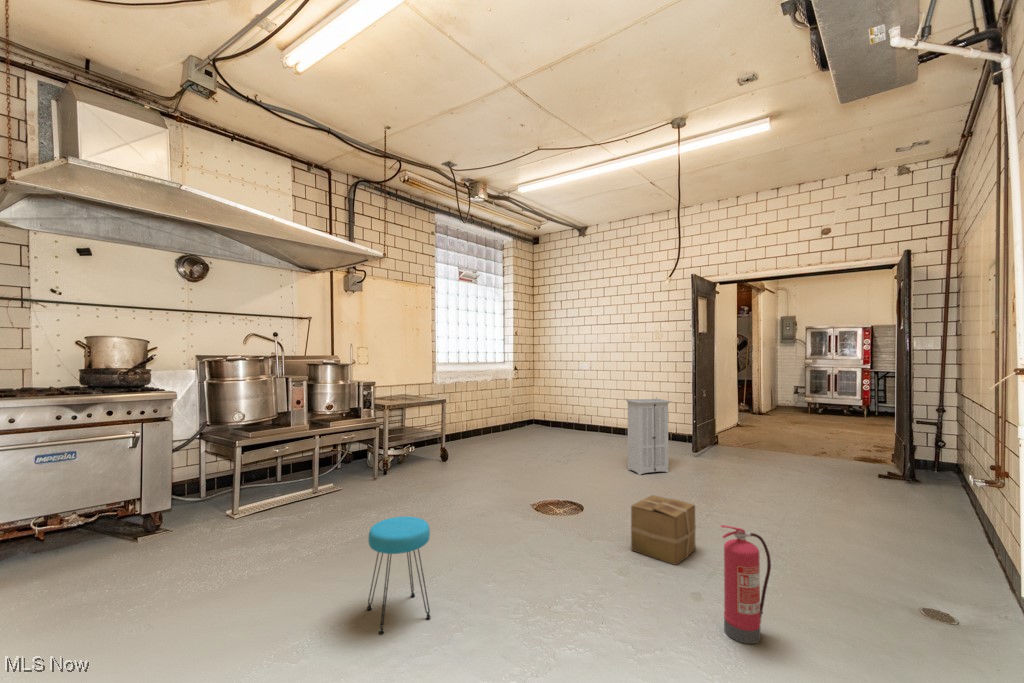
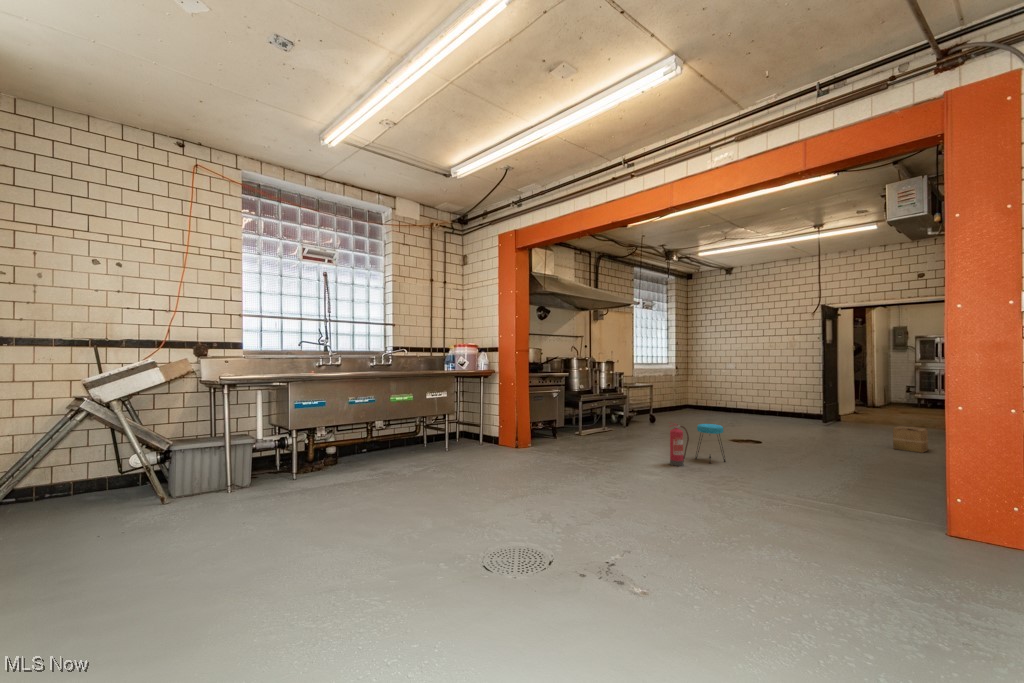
storage cabinet: present [626,398,671,475] -> none [779,385,811,432]
cardboard box: present [631,495,696,565] -> present [893,426,928,453]
fire extinguisher: present [721,525,771,644] -> present [670,424,689,466]

